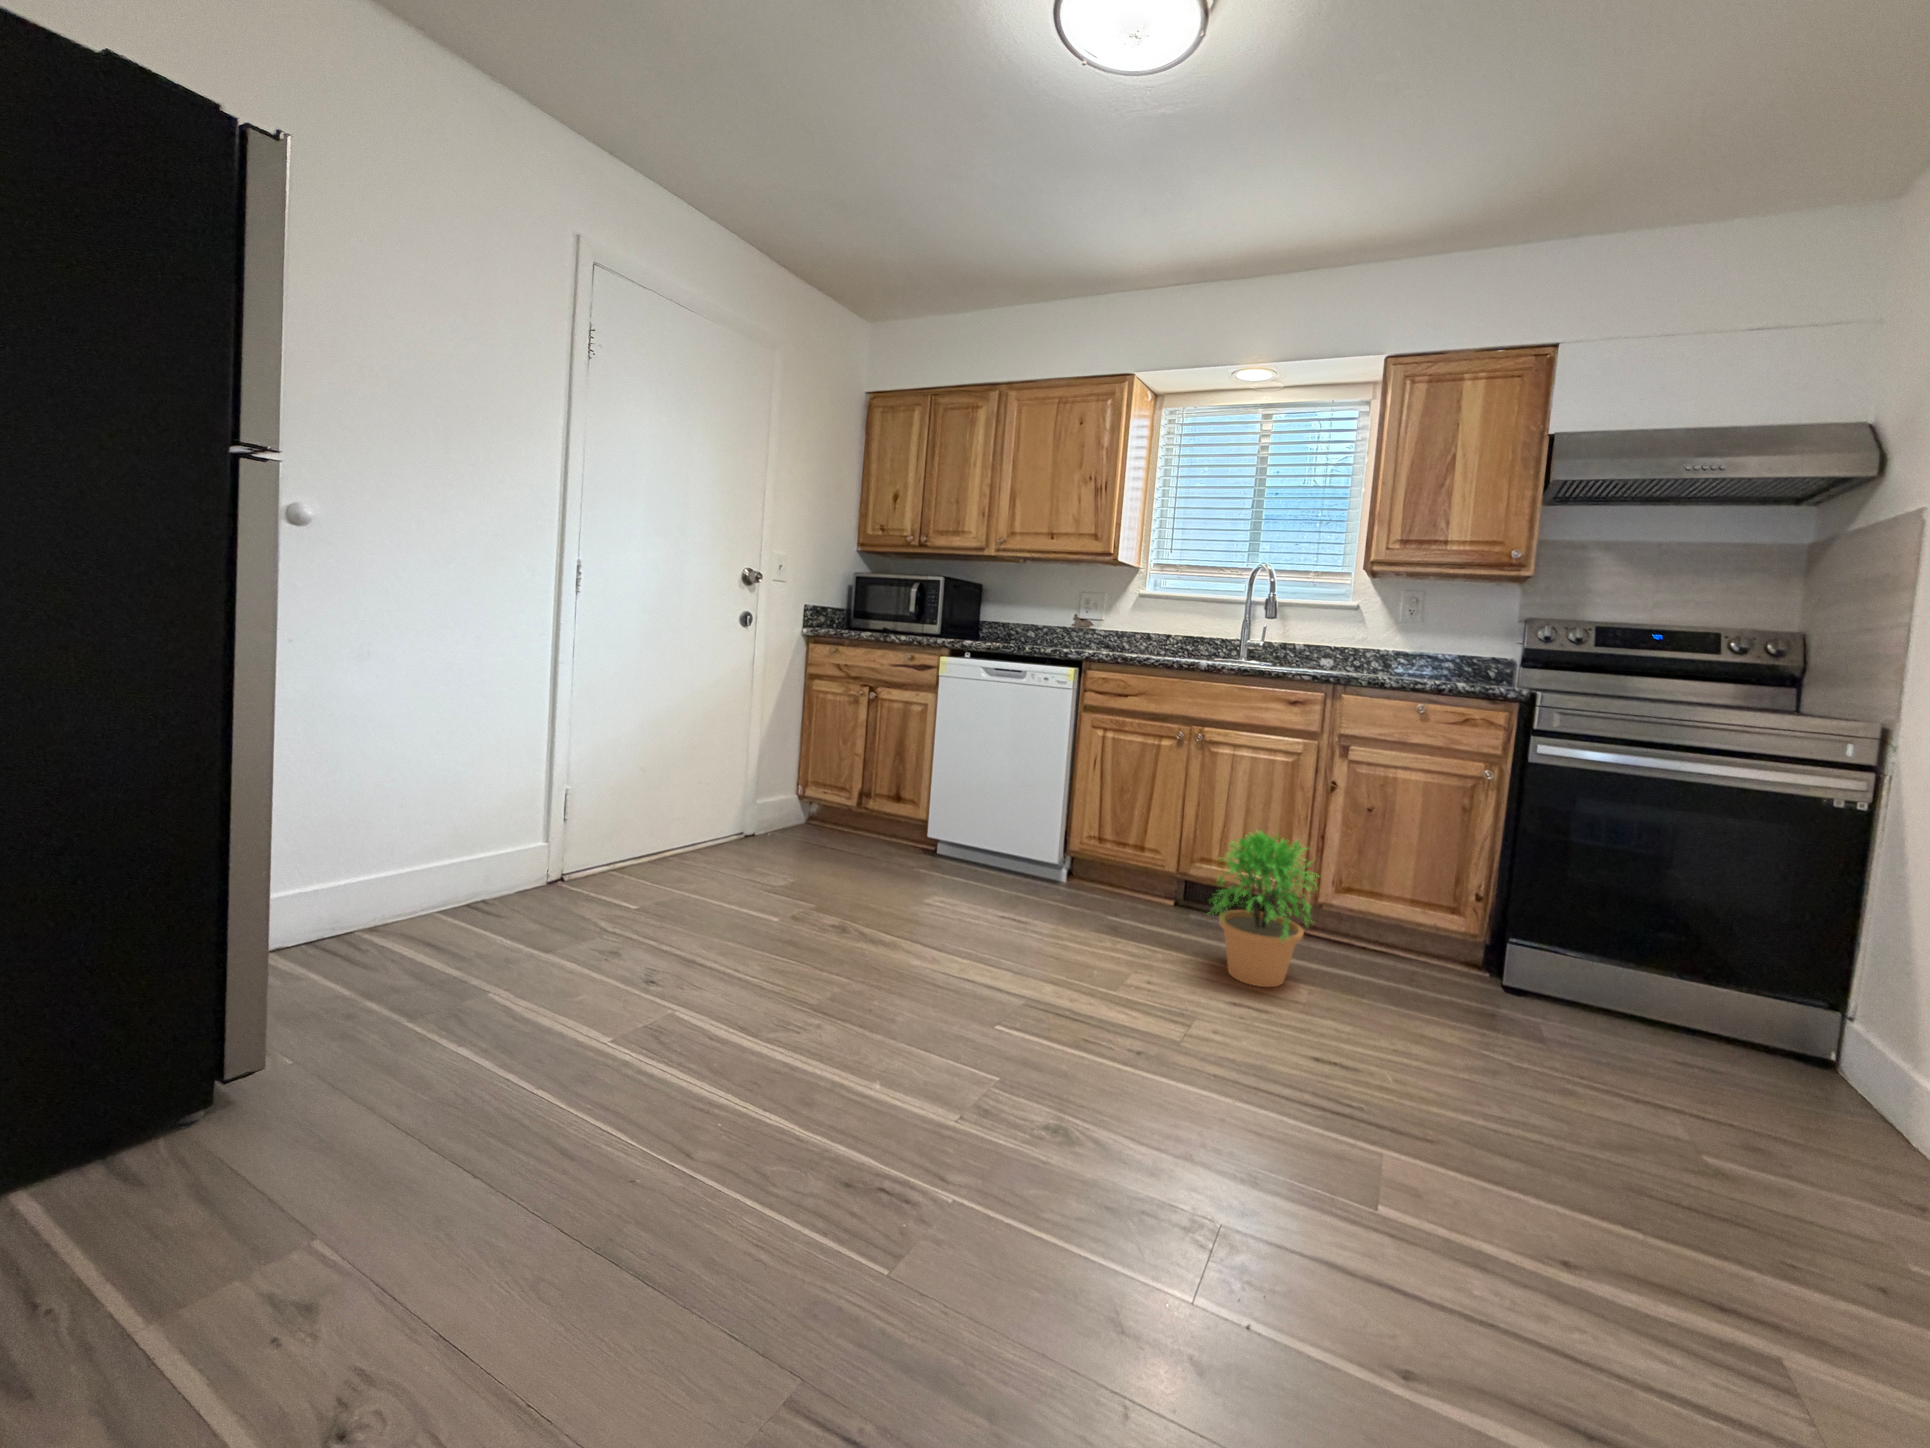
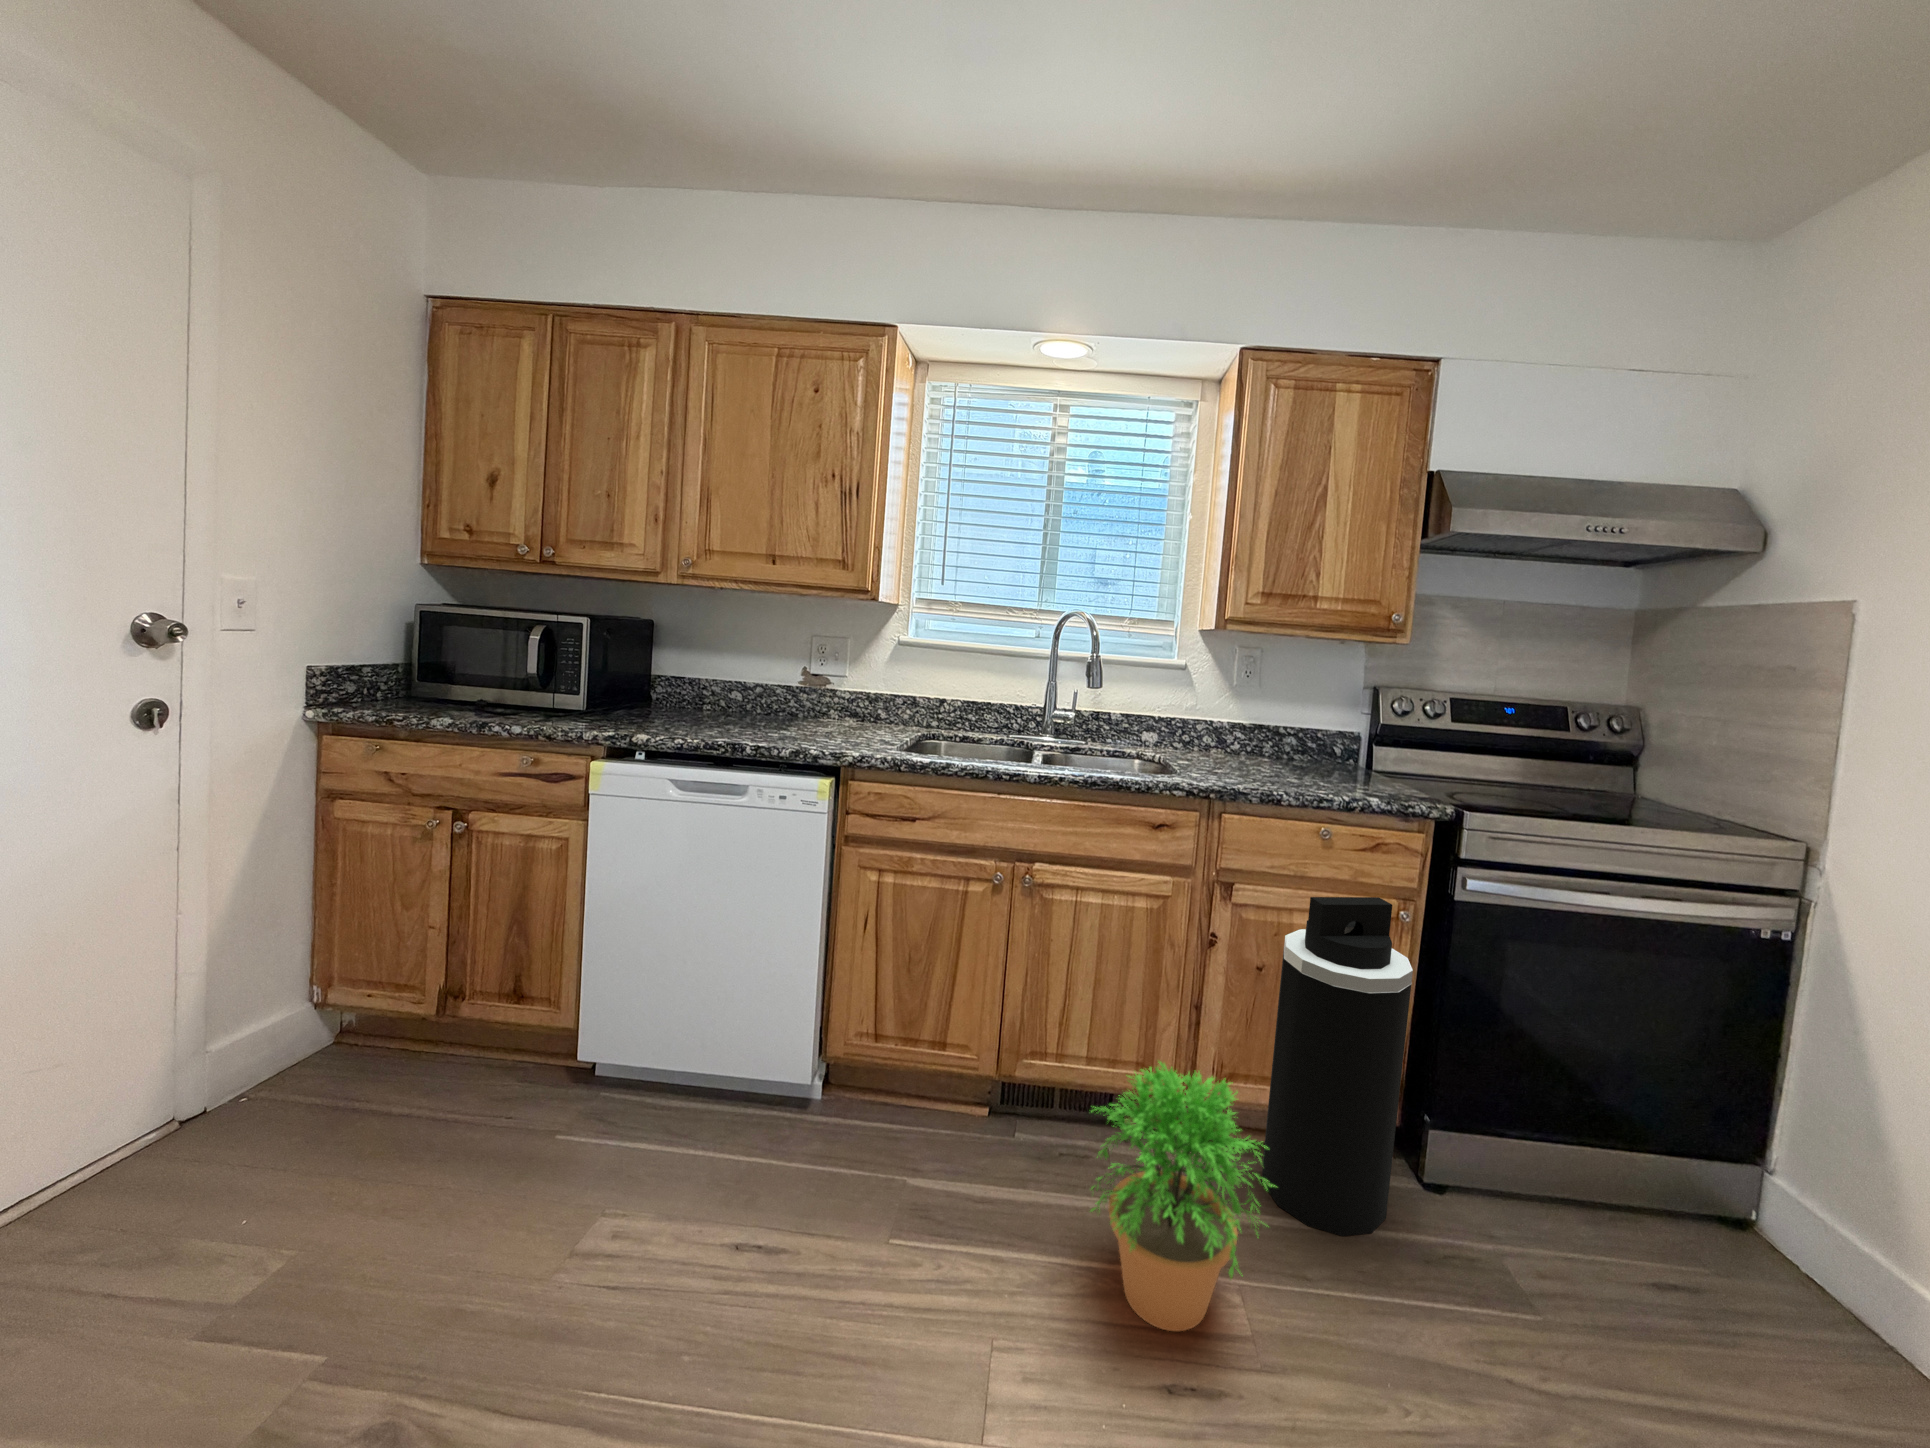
trash can: none [1363,750,1481,994] -> present [1262,897,1413,1236]

